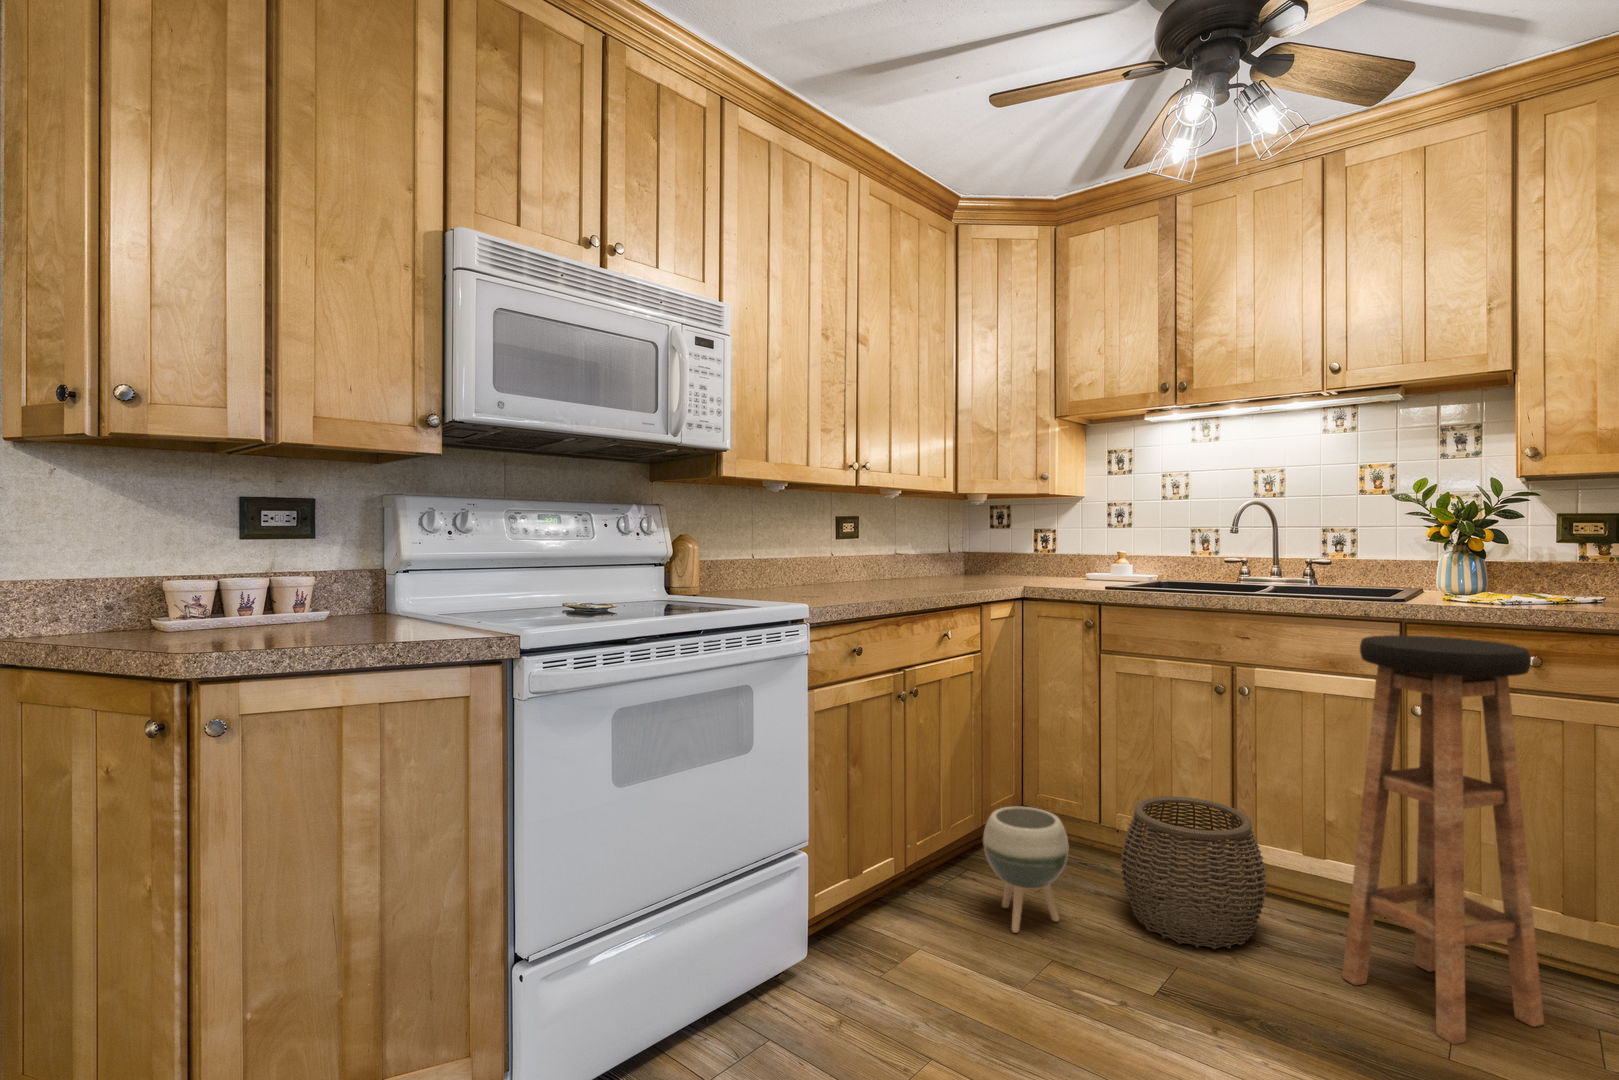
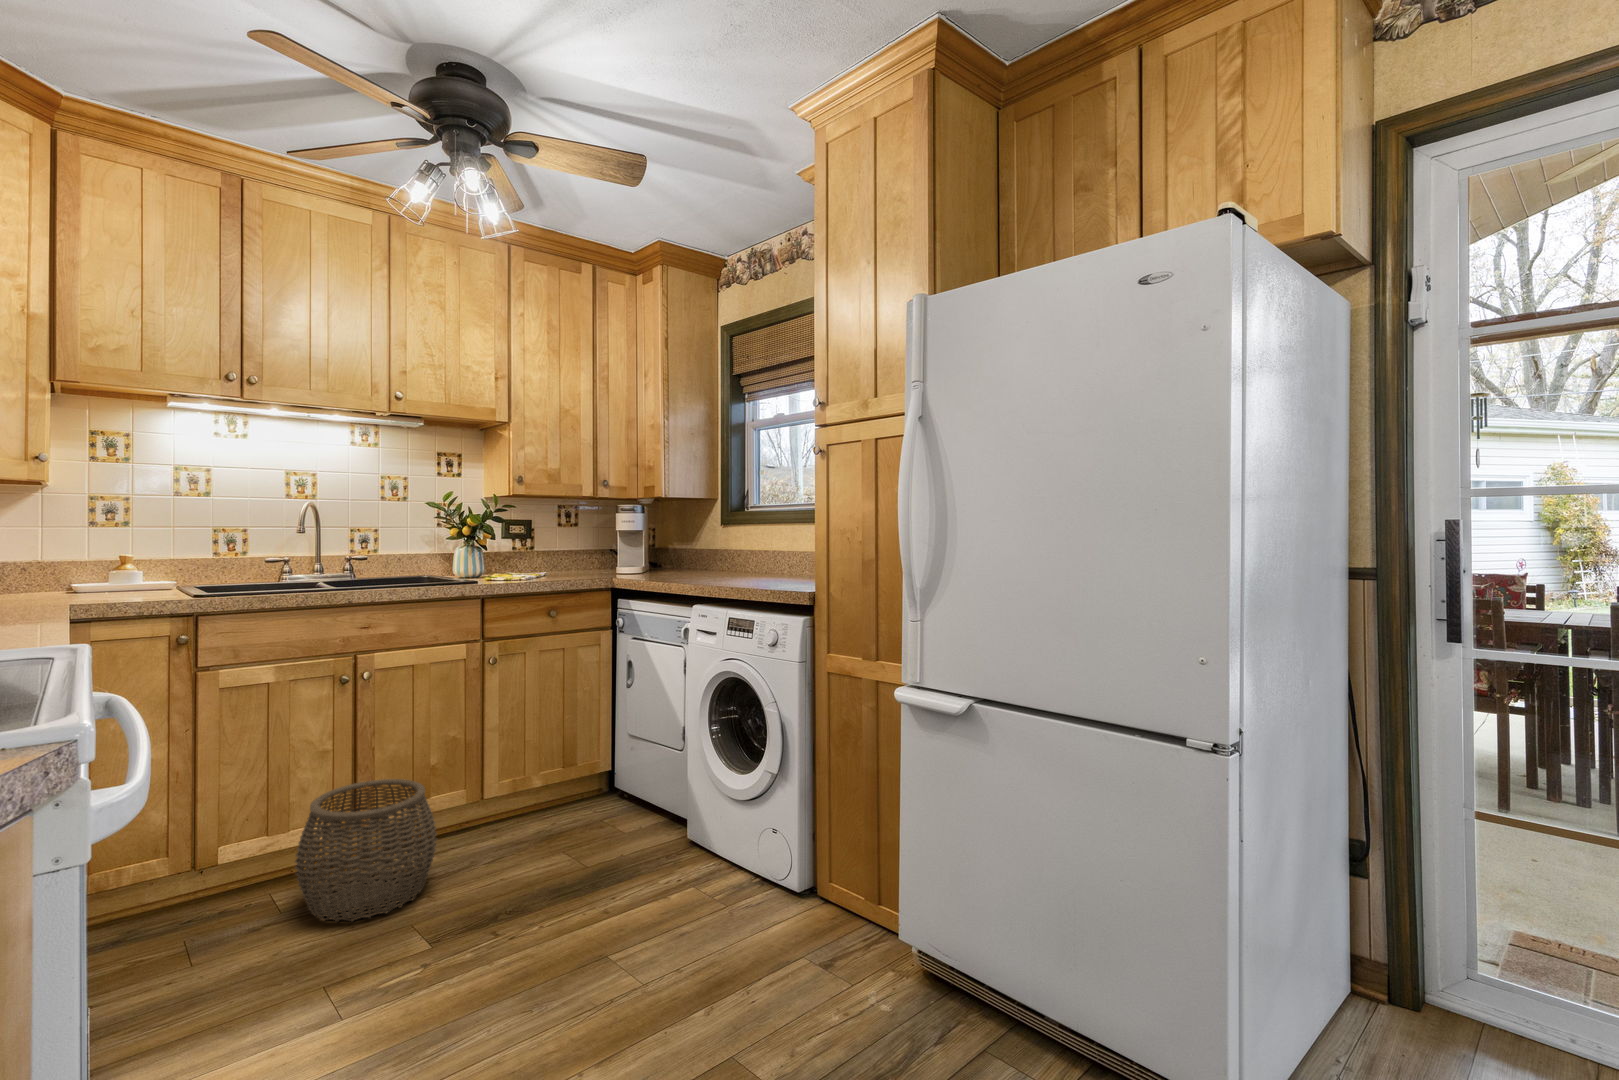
bar stool: present [1342,635,1544,1044] -> none [496,605,594,865]
planter: present [983,806,1069,933] -> none [166,856,290,1009]

